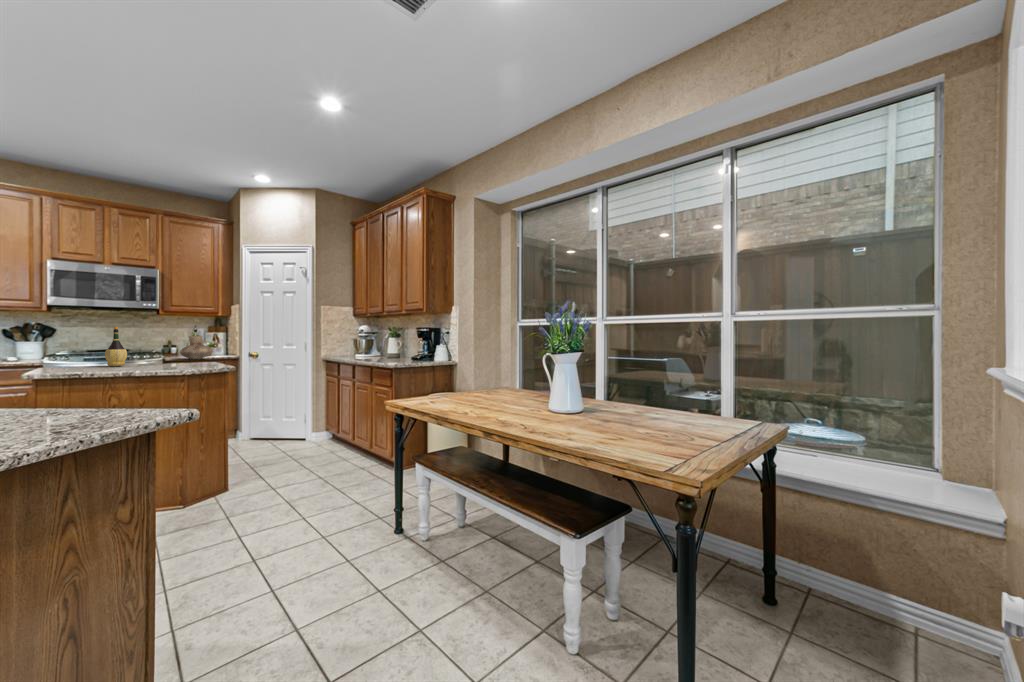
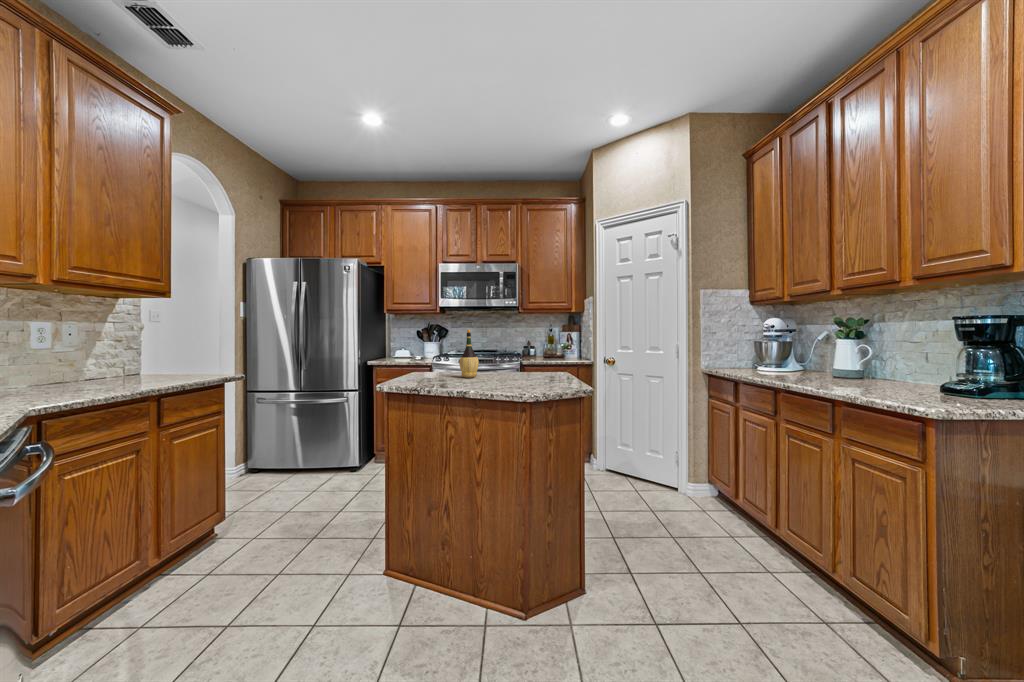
vase: present [180,336,213,359] -> none [536,337,567,364]

